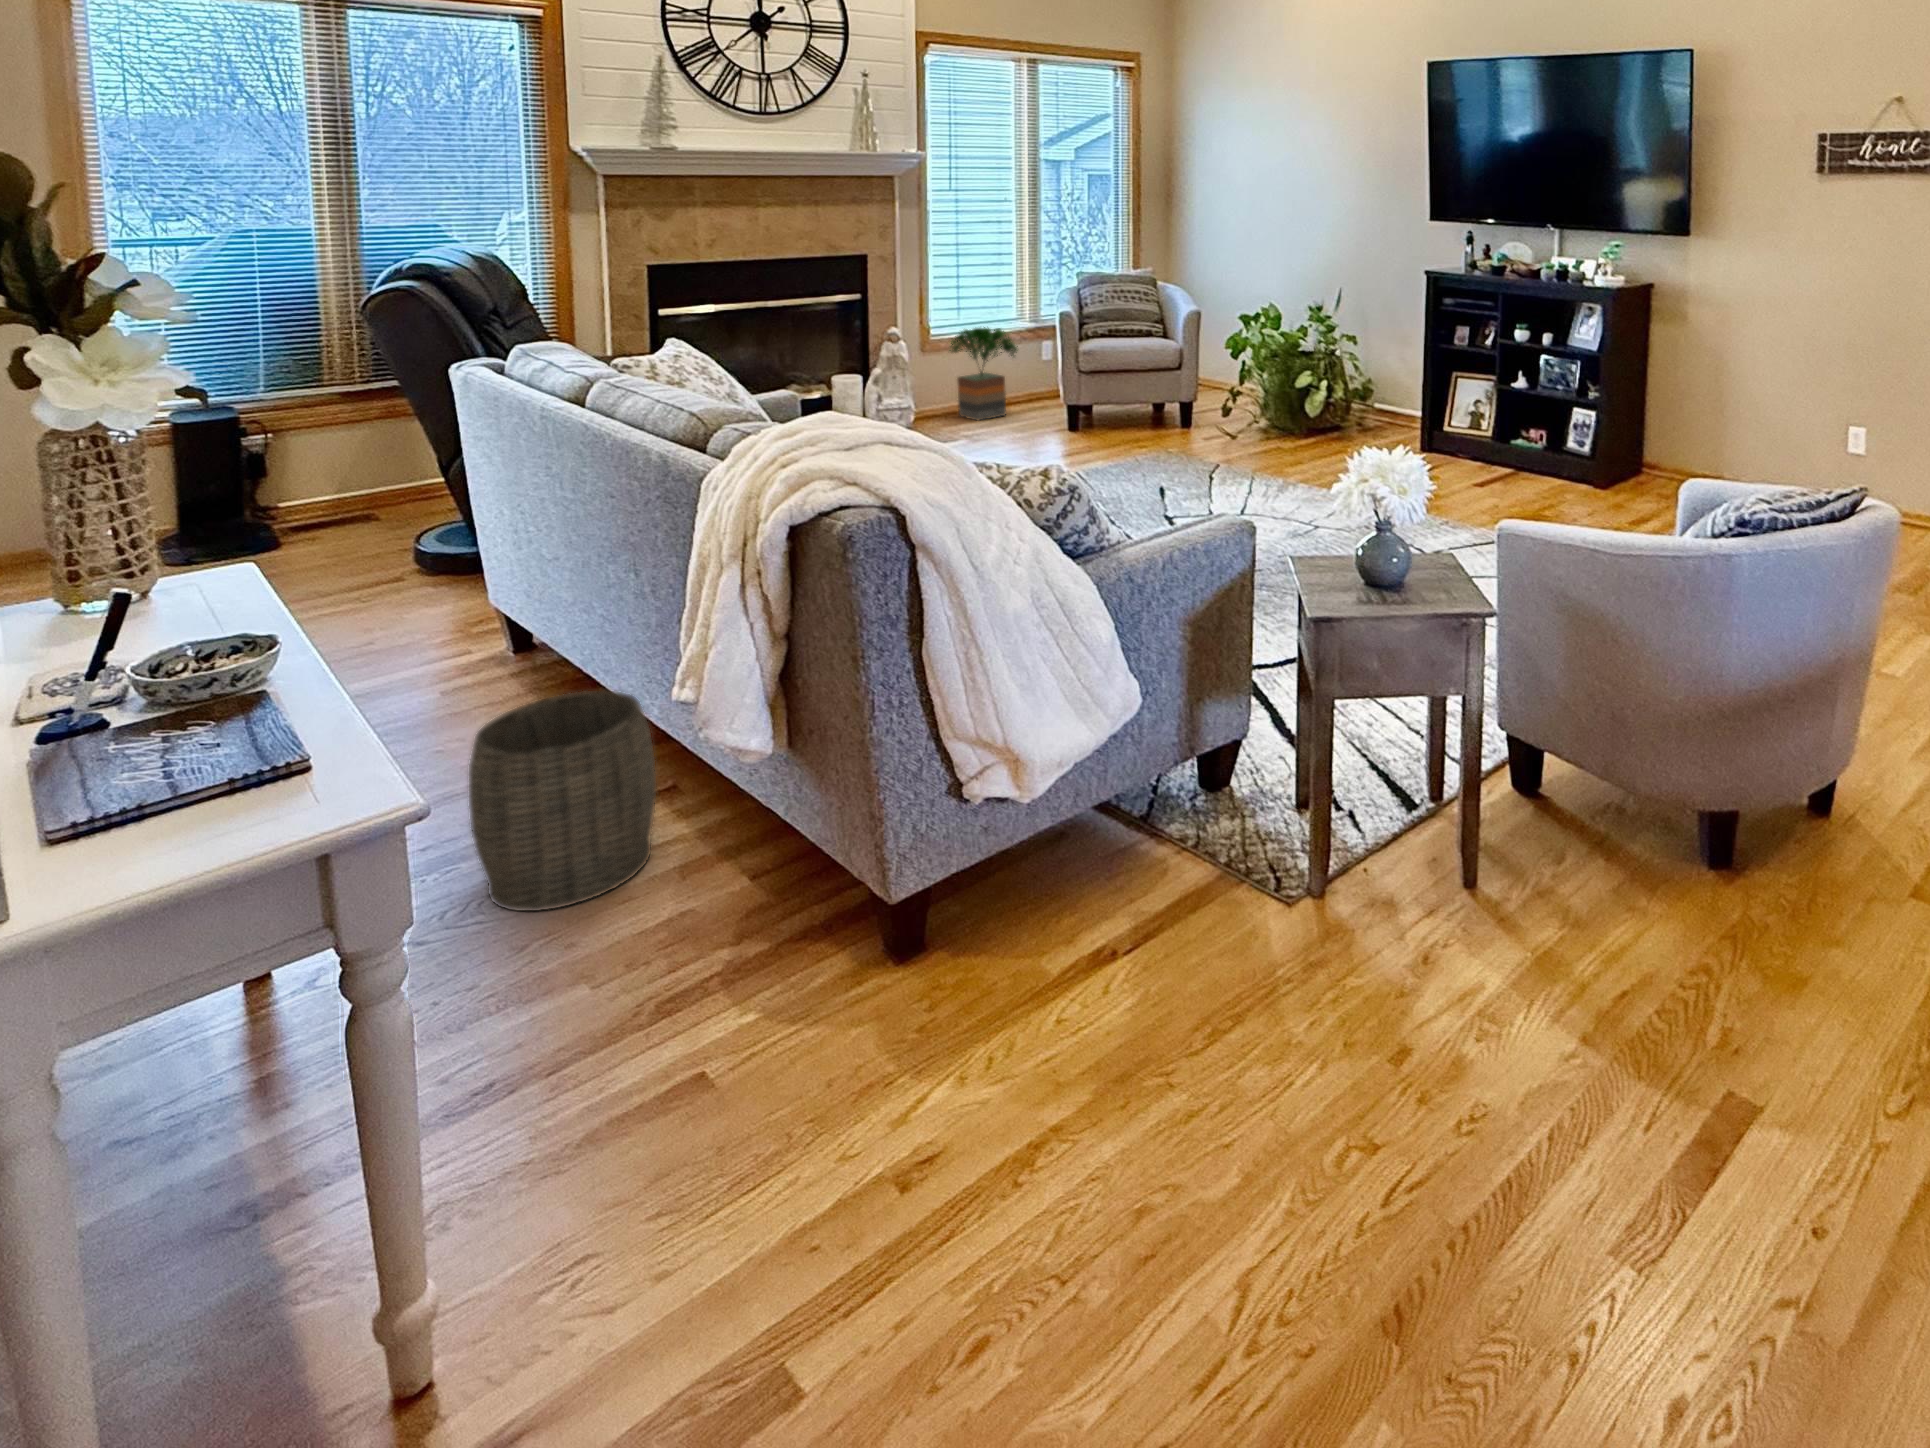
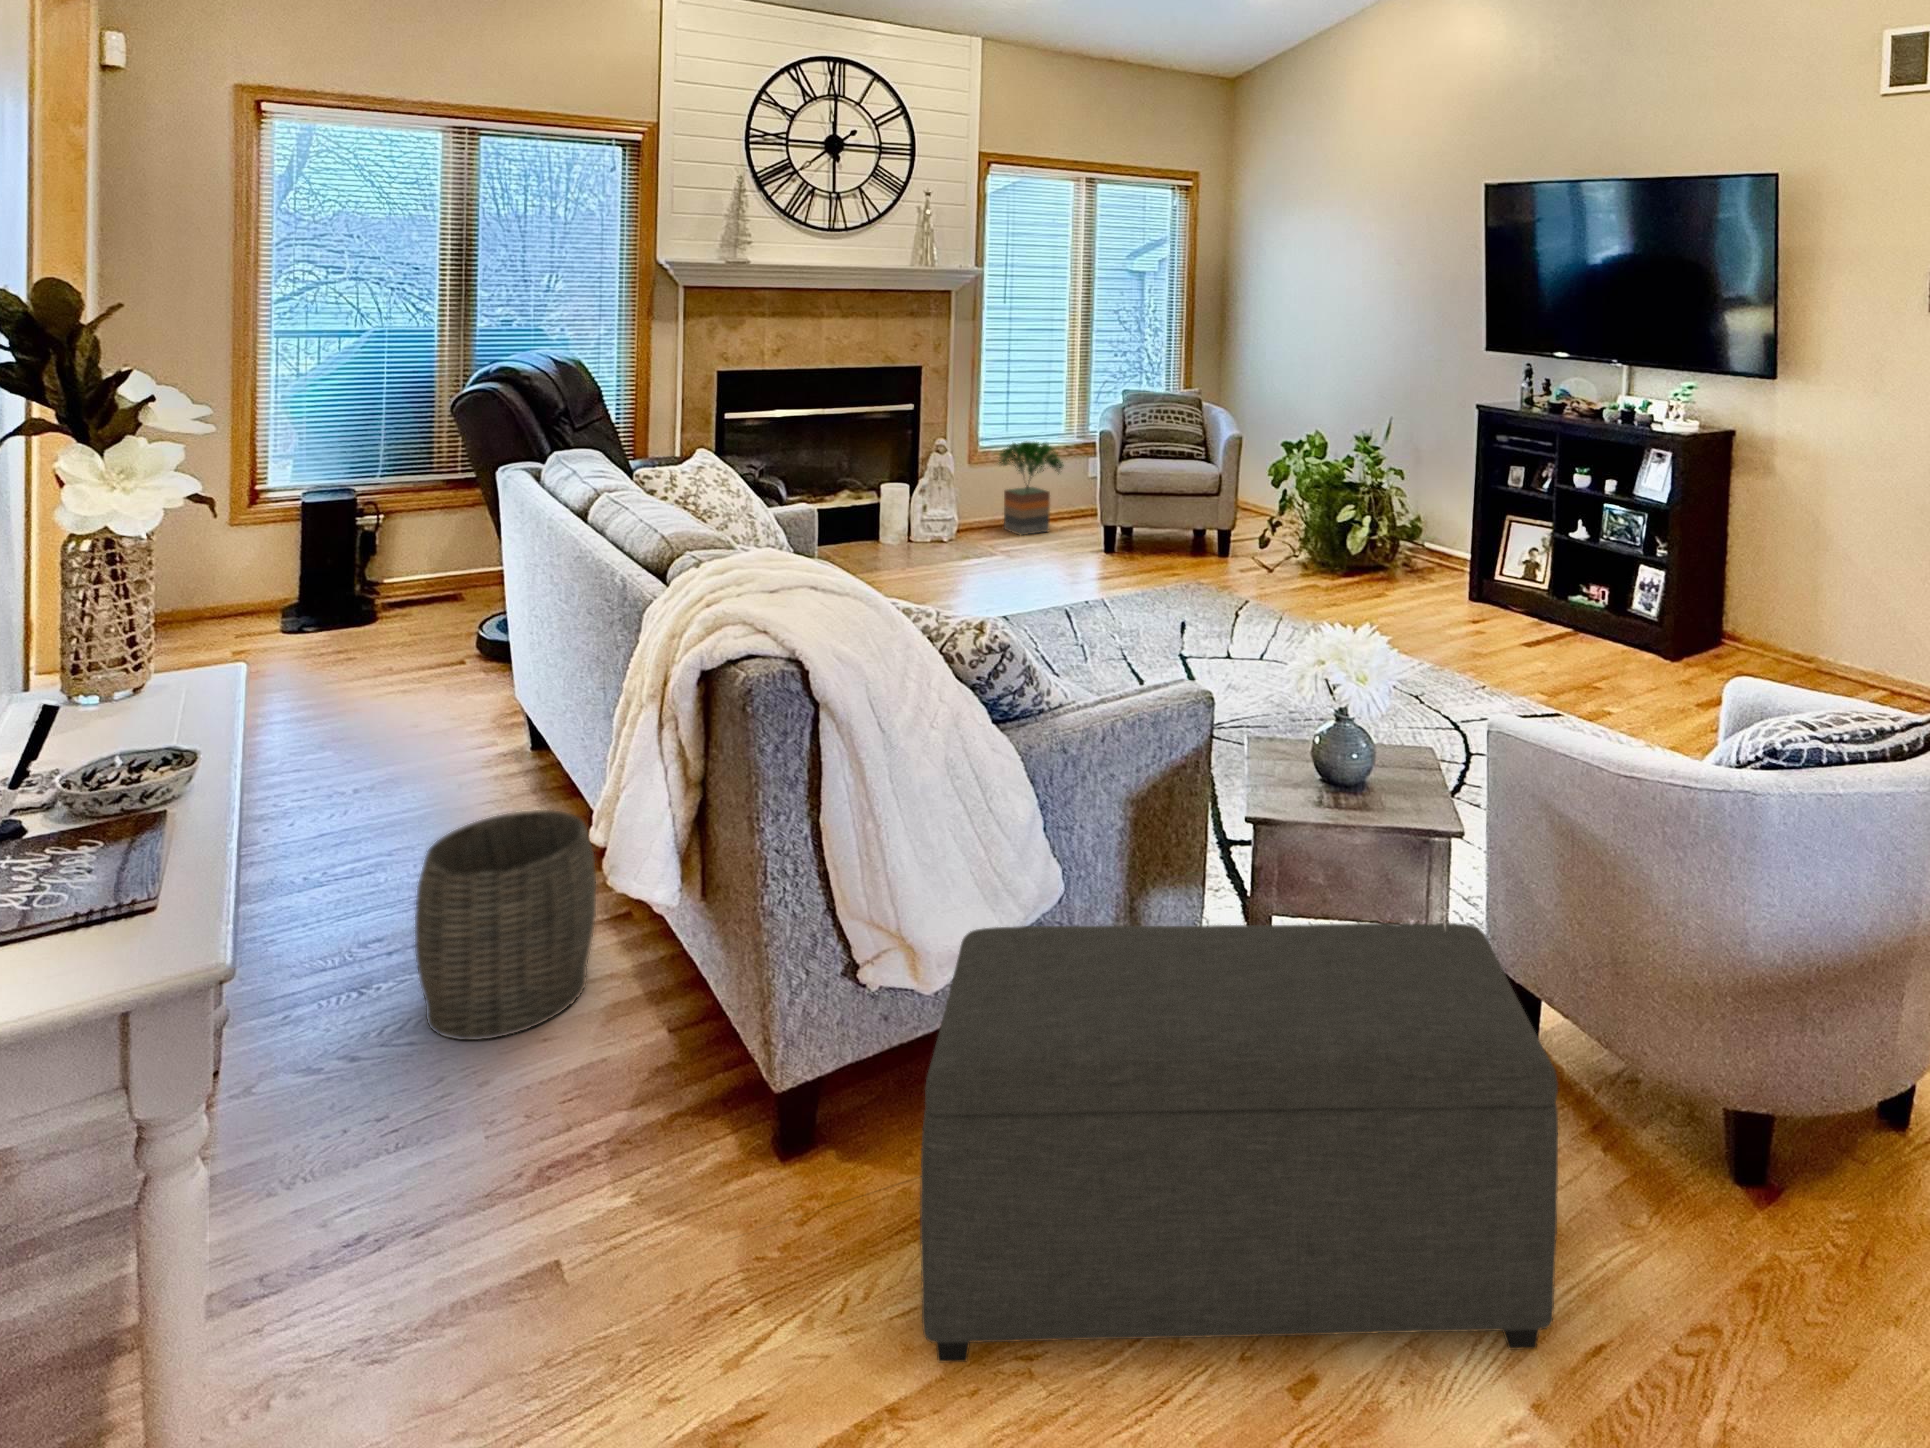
ottoman: none [1060,690,1593,1089] -> present [920,923,1558,1362]

